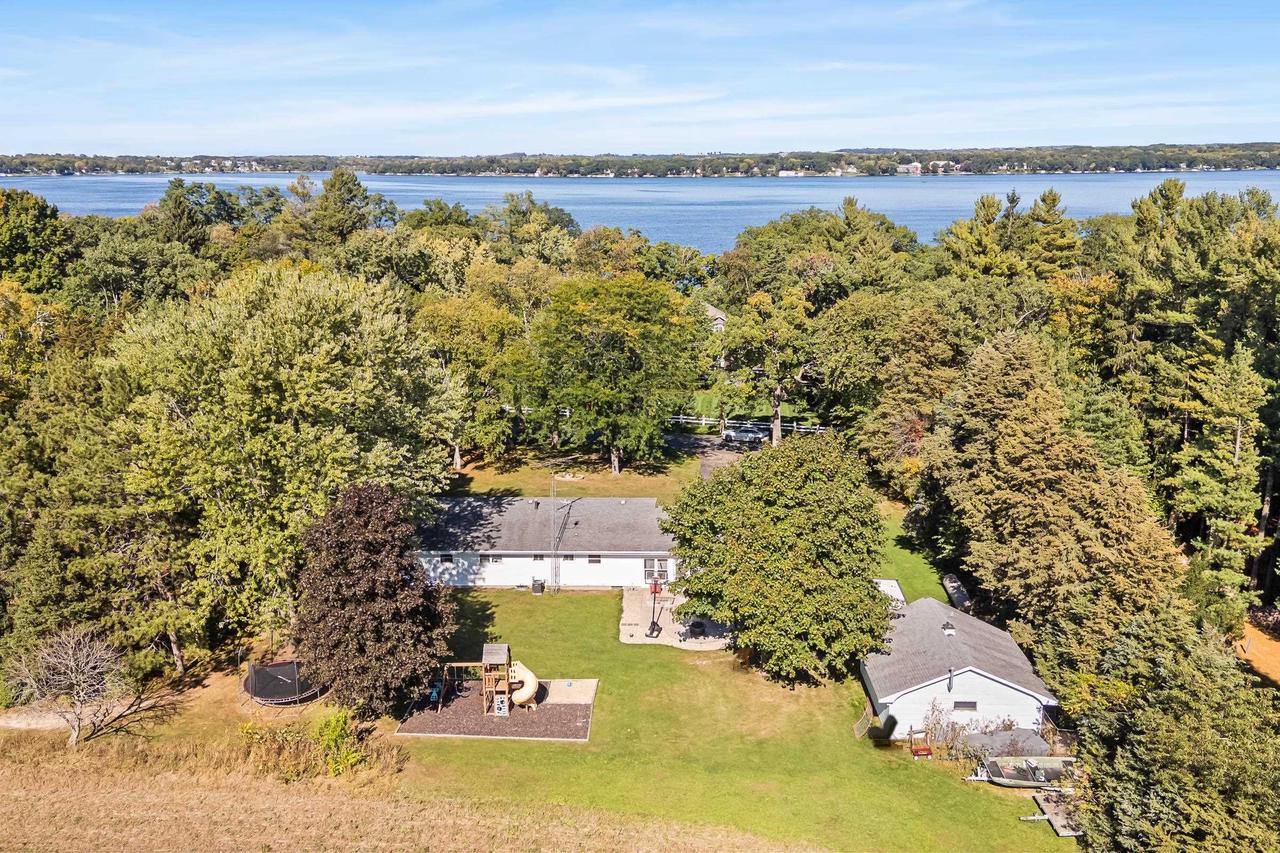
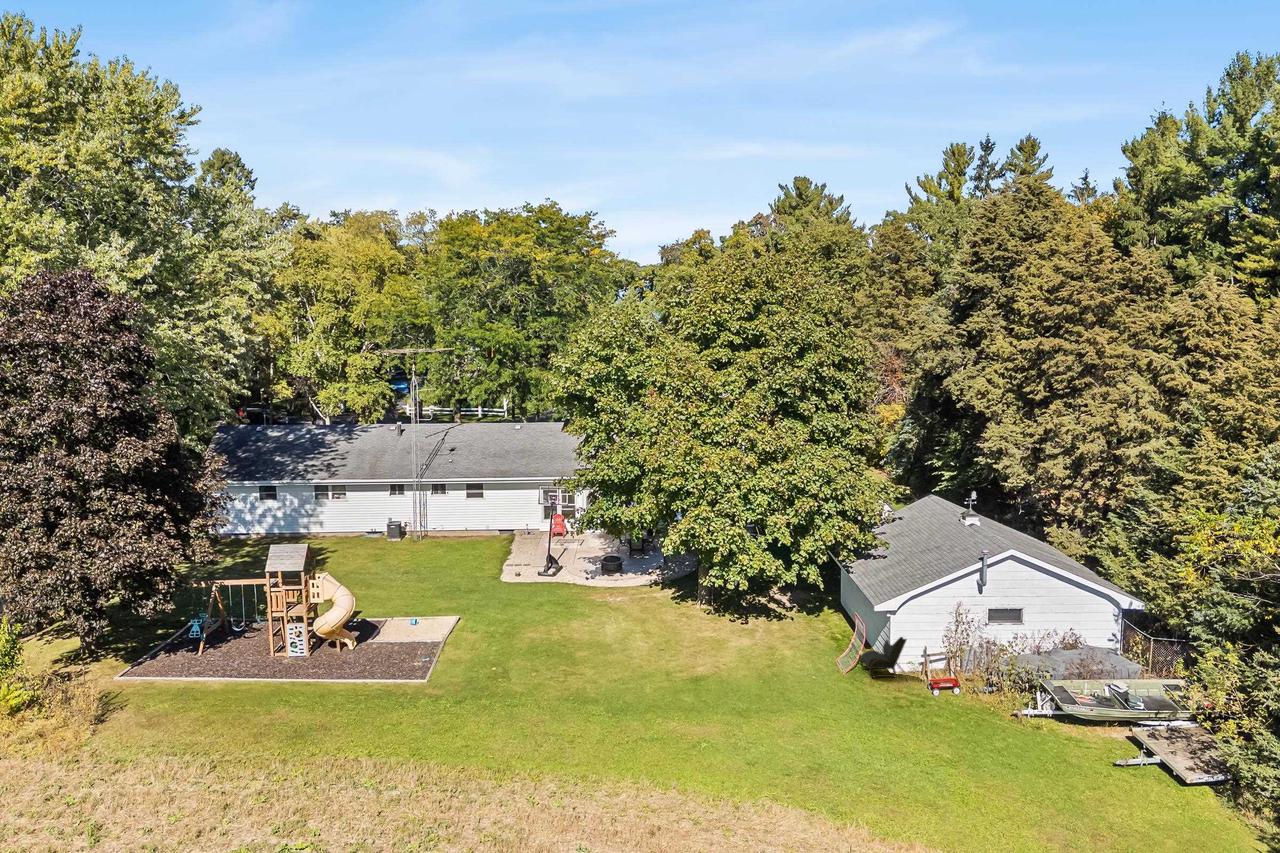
bench: present [733,647,754,672] -> none [660,561,692,607]

